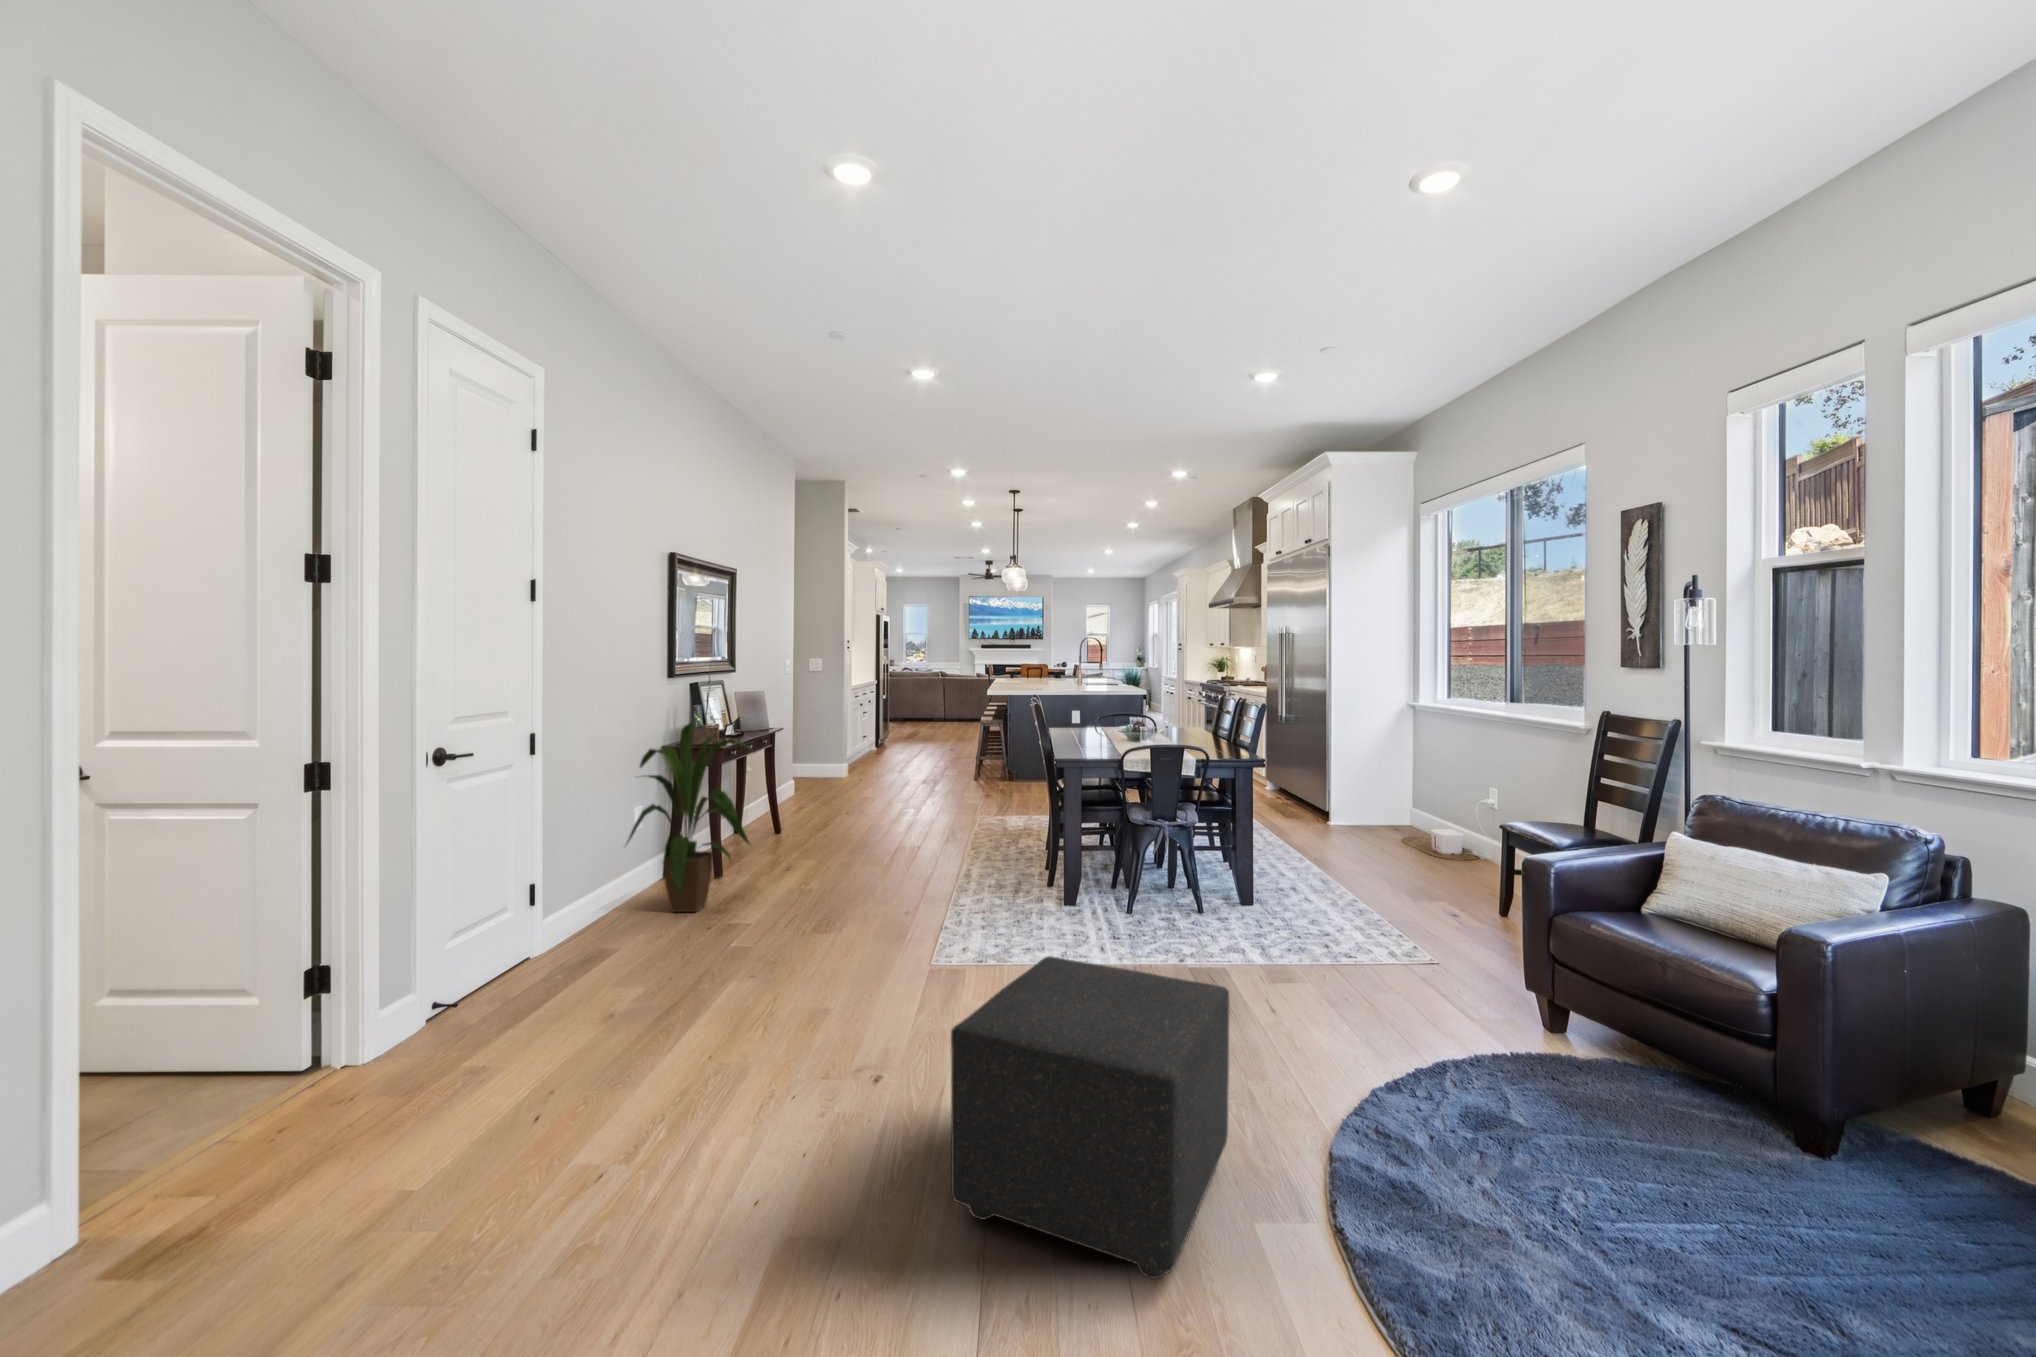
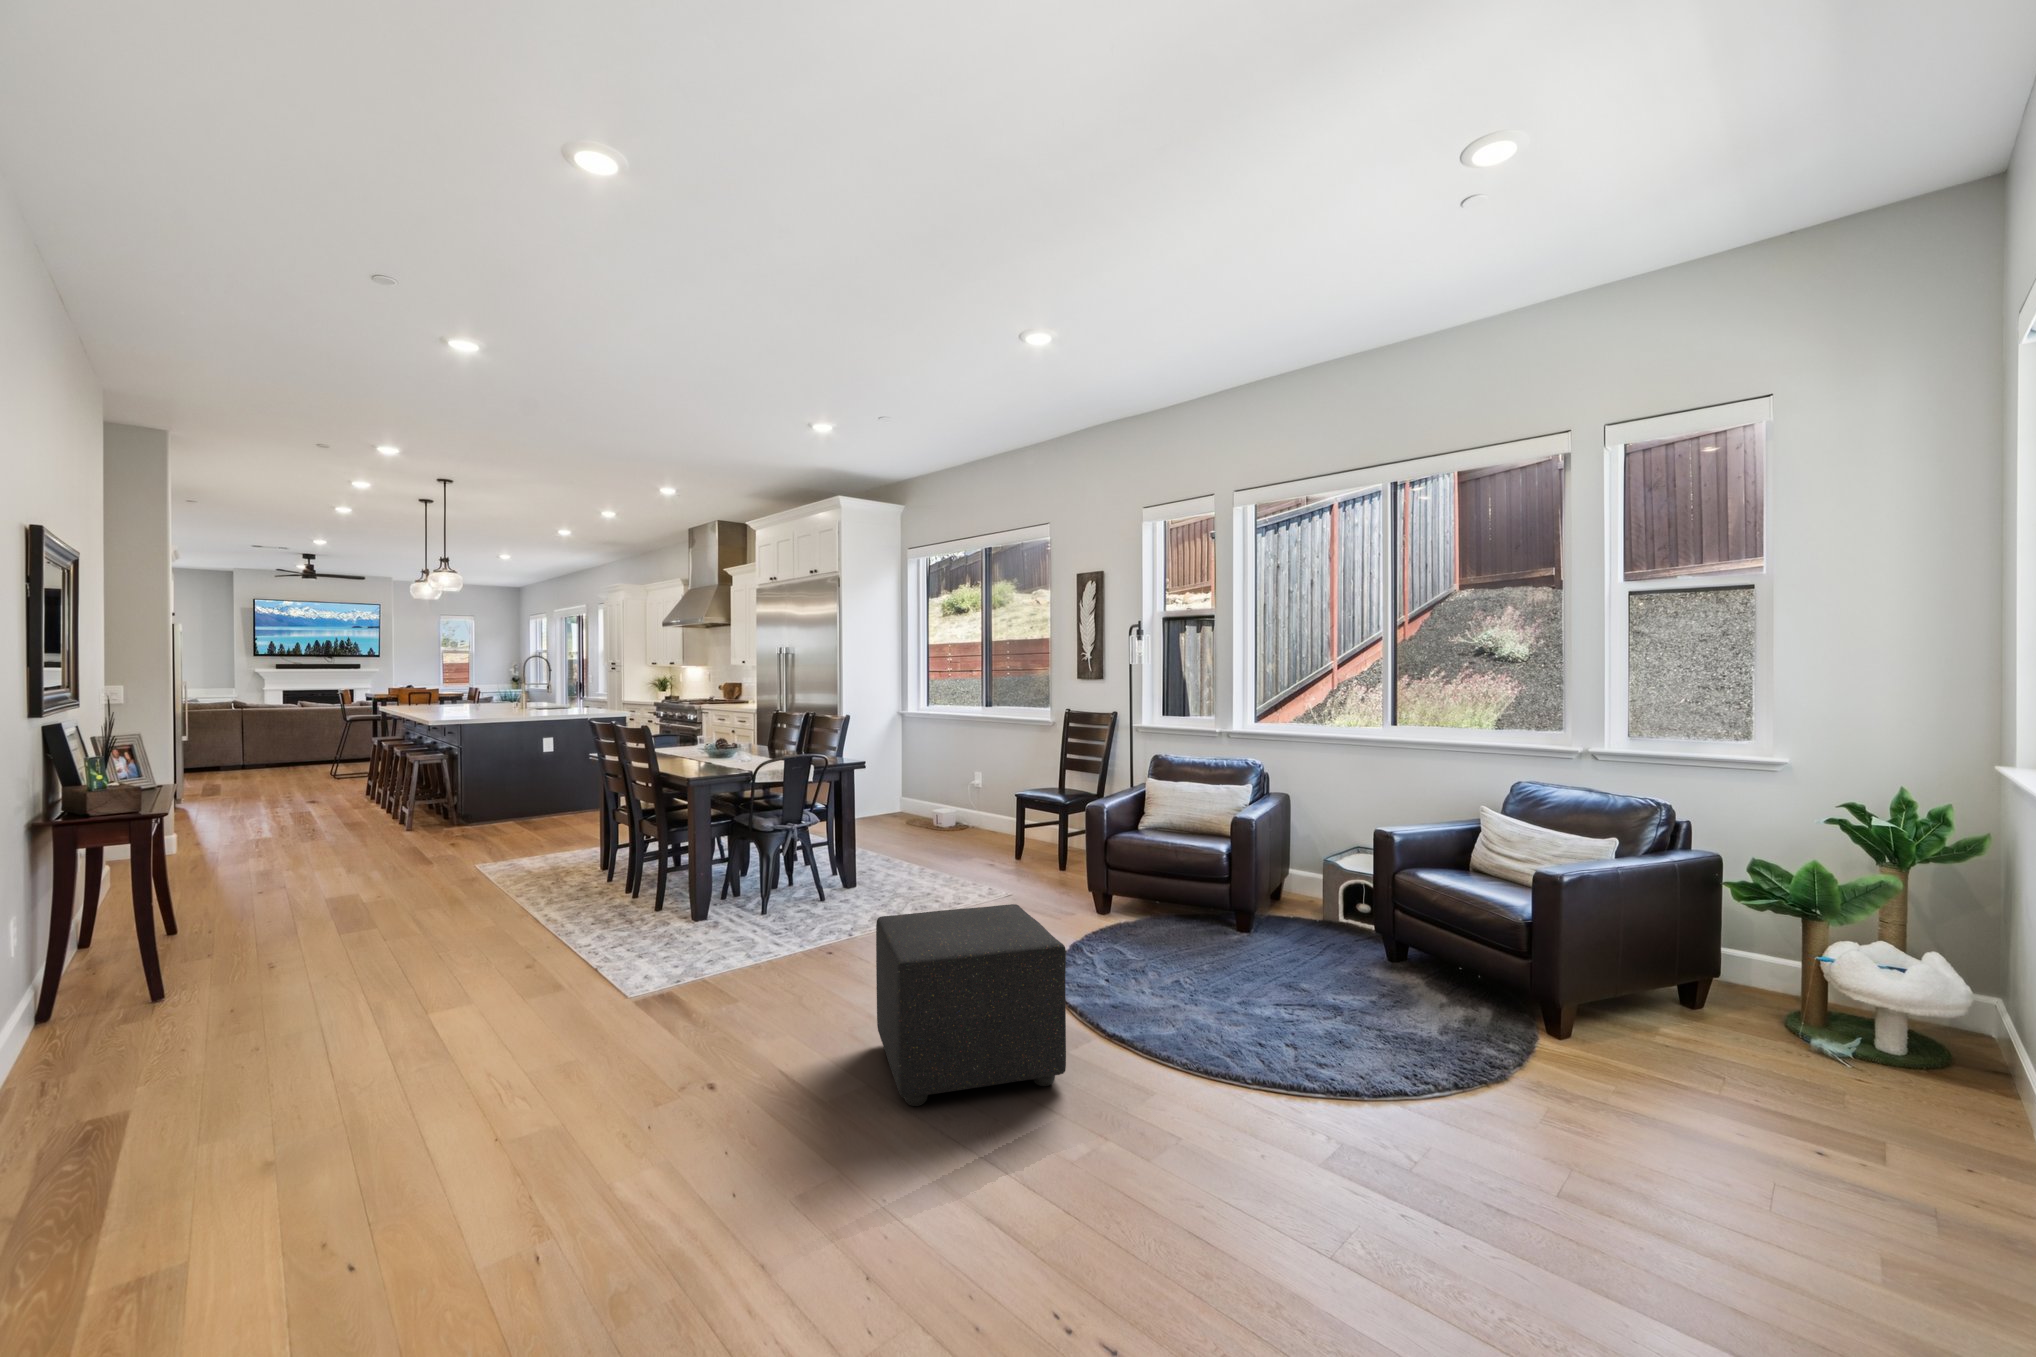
house plant: present [627,722,753,912] -> none [61,771,311,1041]

